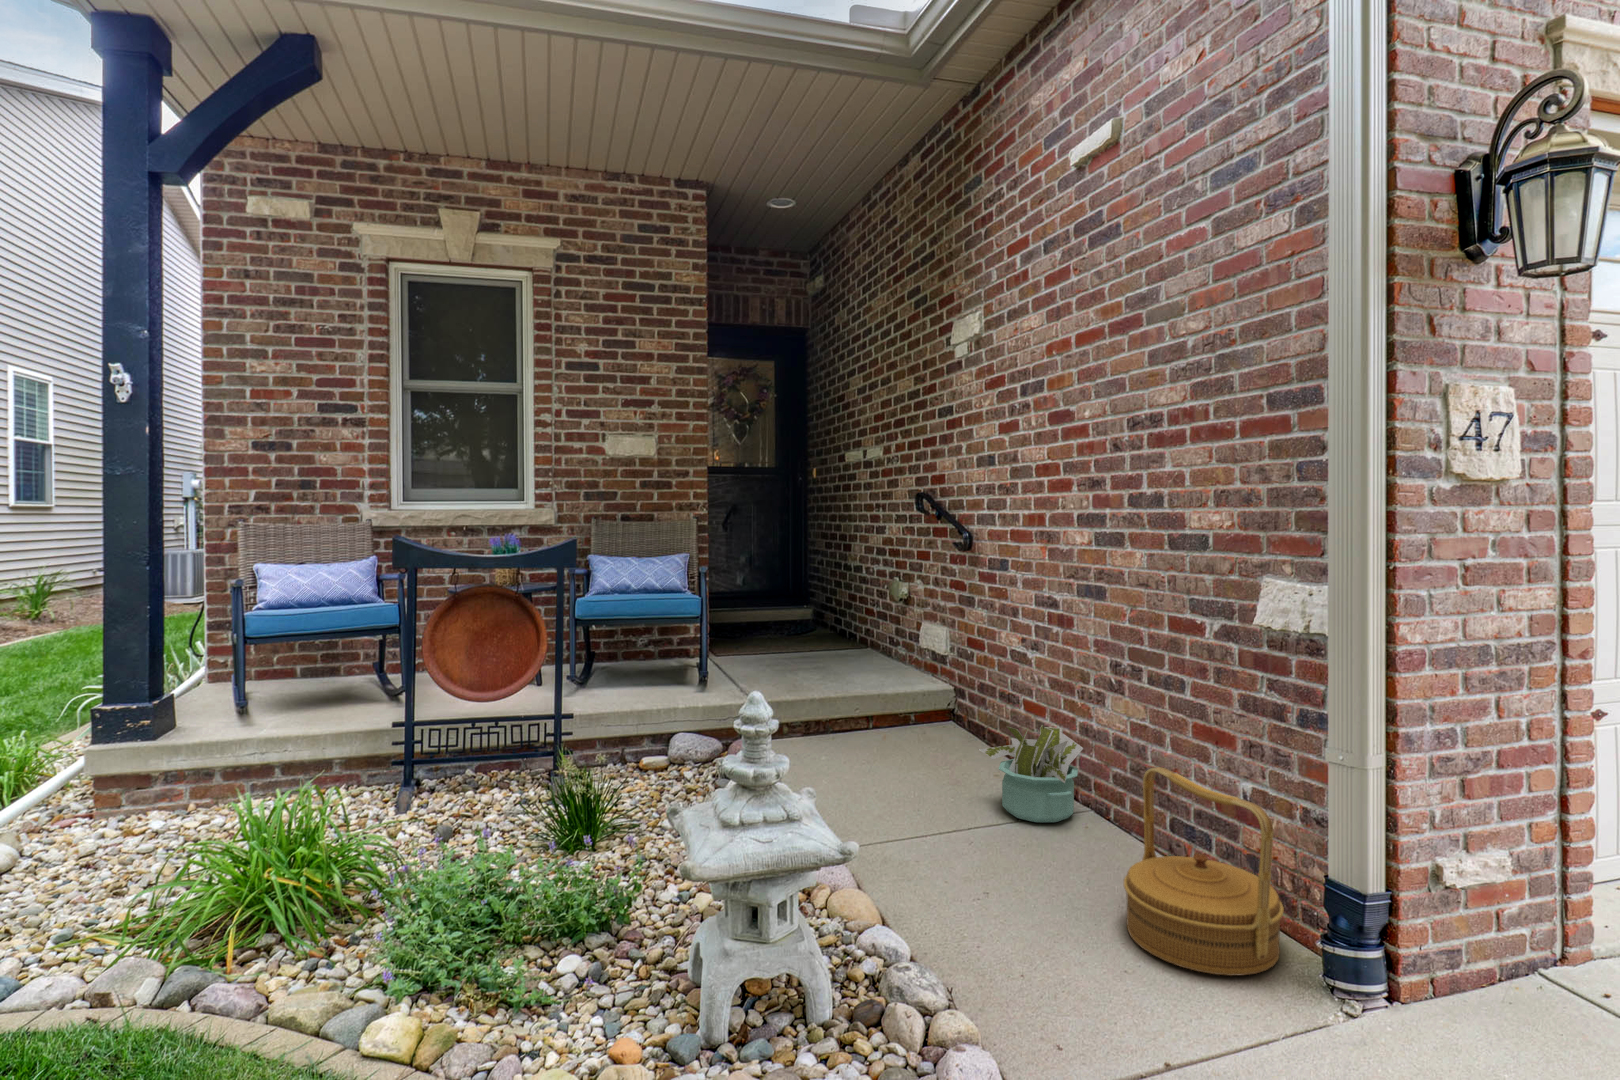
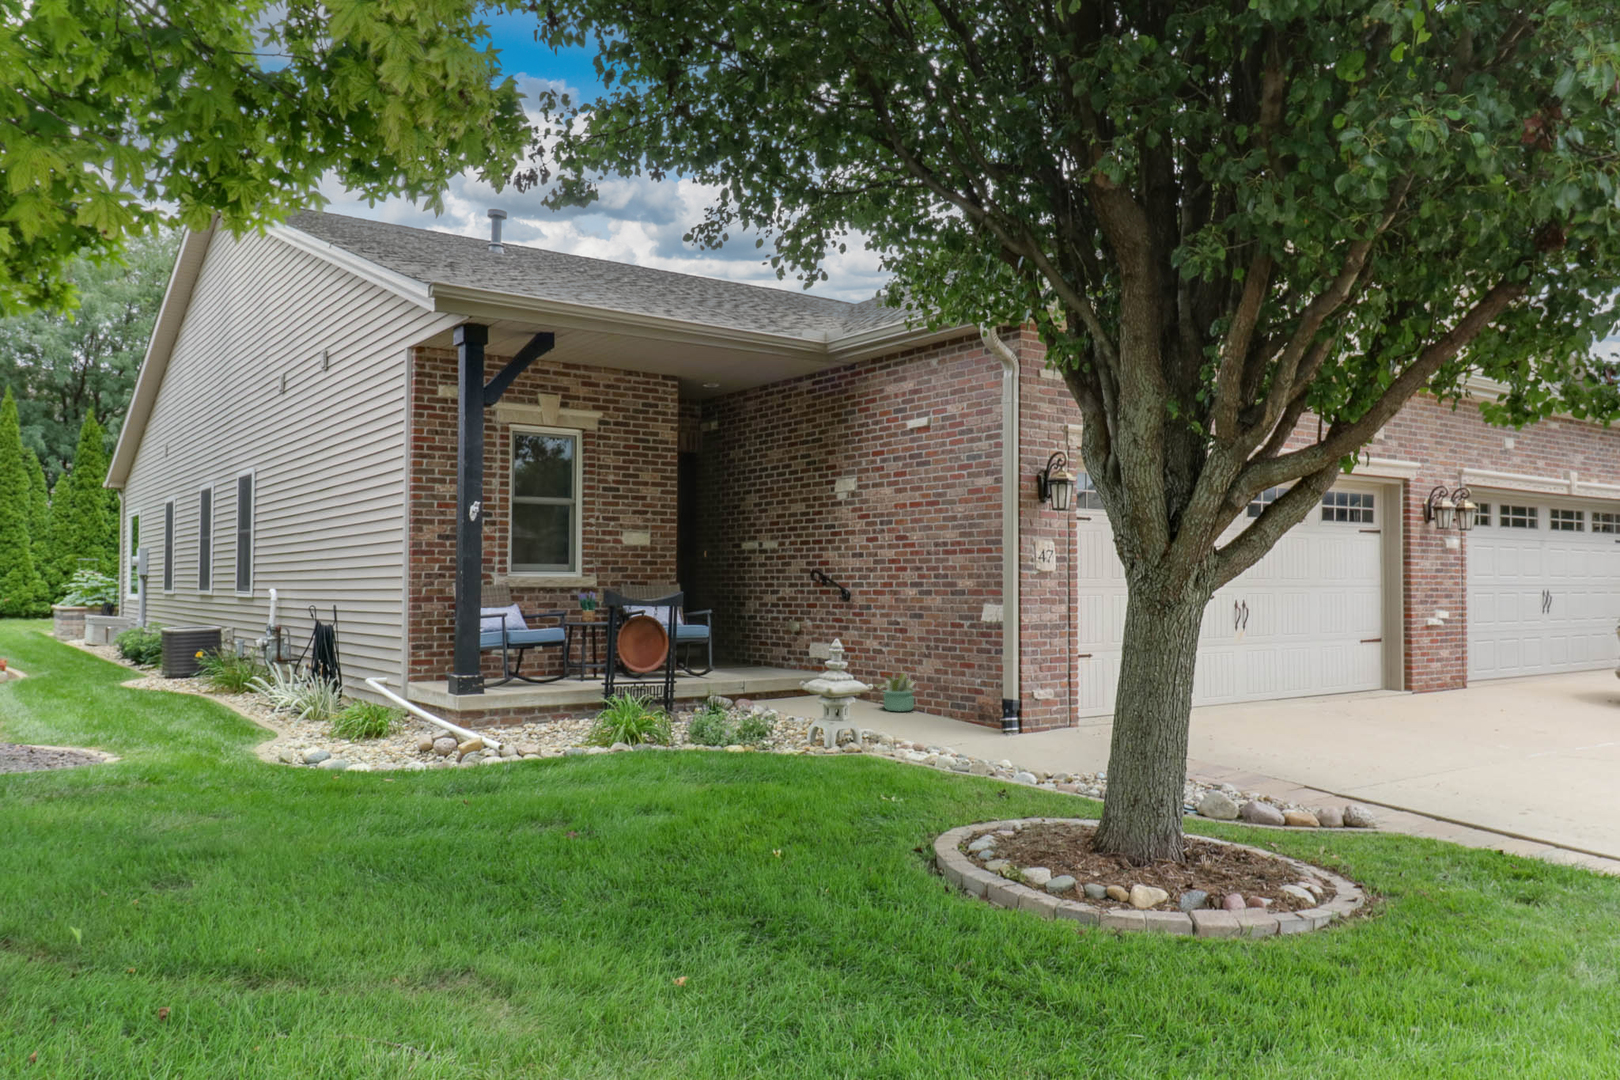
woven basket: present [1124,767,1284,976] -> none [944,672,993,729]

